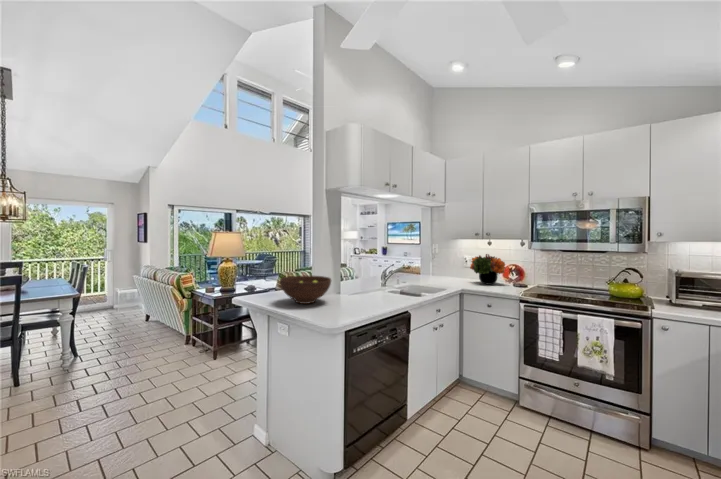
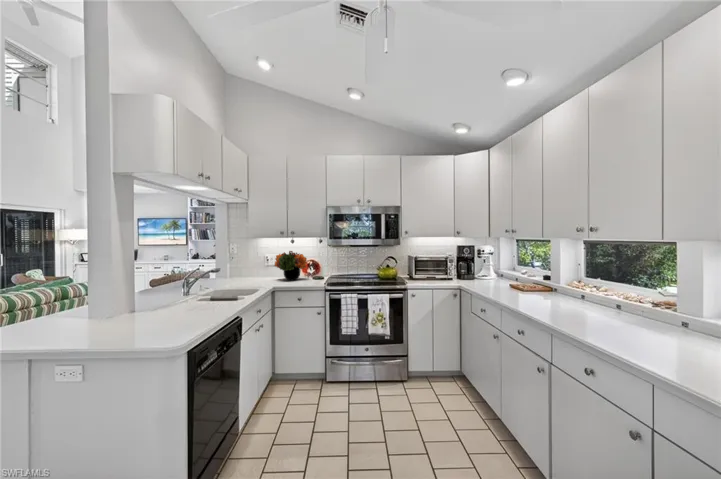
fruit bowl: present [280,275,331,304] -> none [73,289,153,327]

